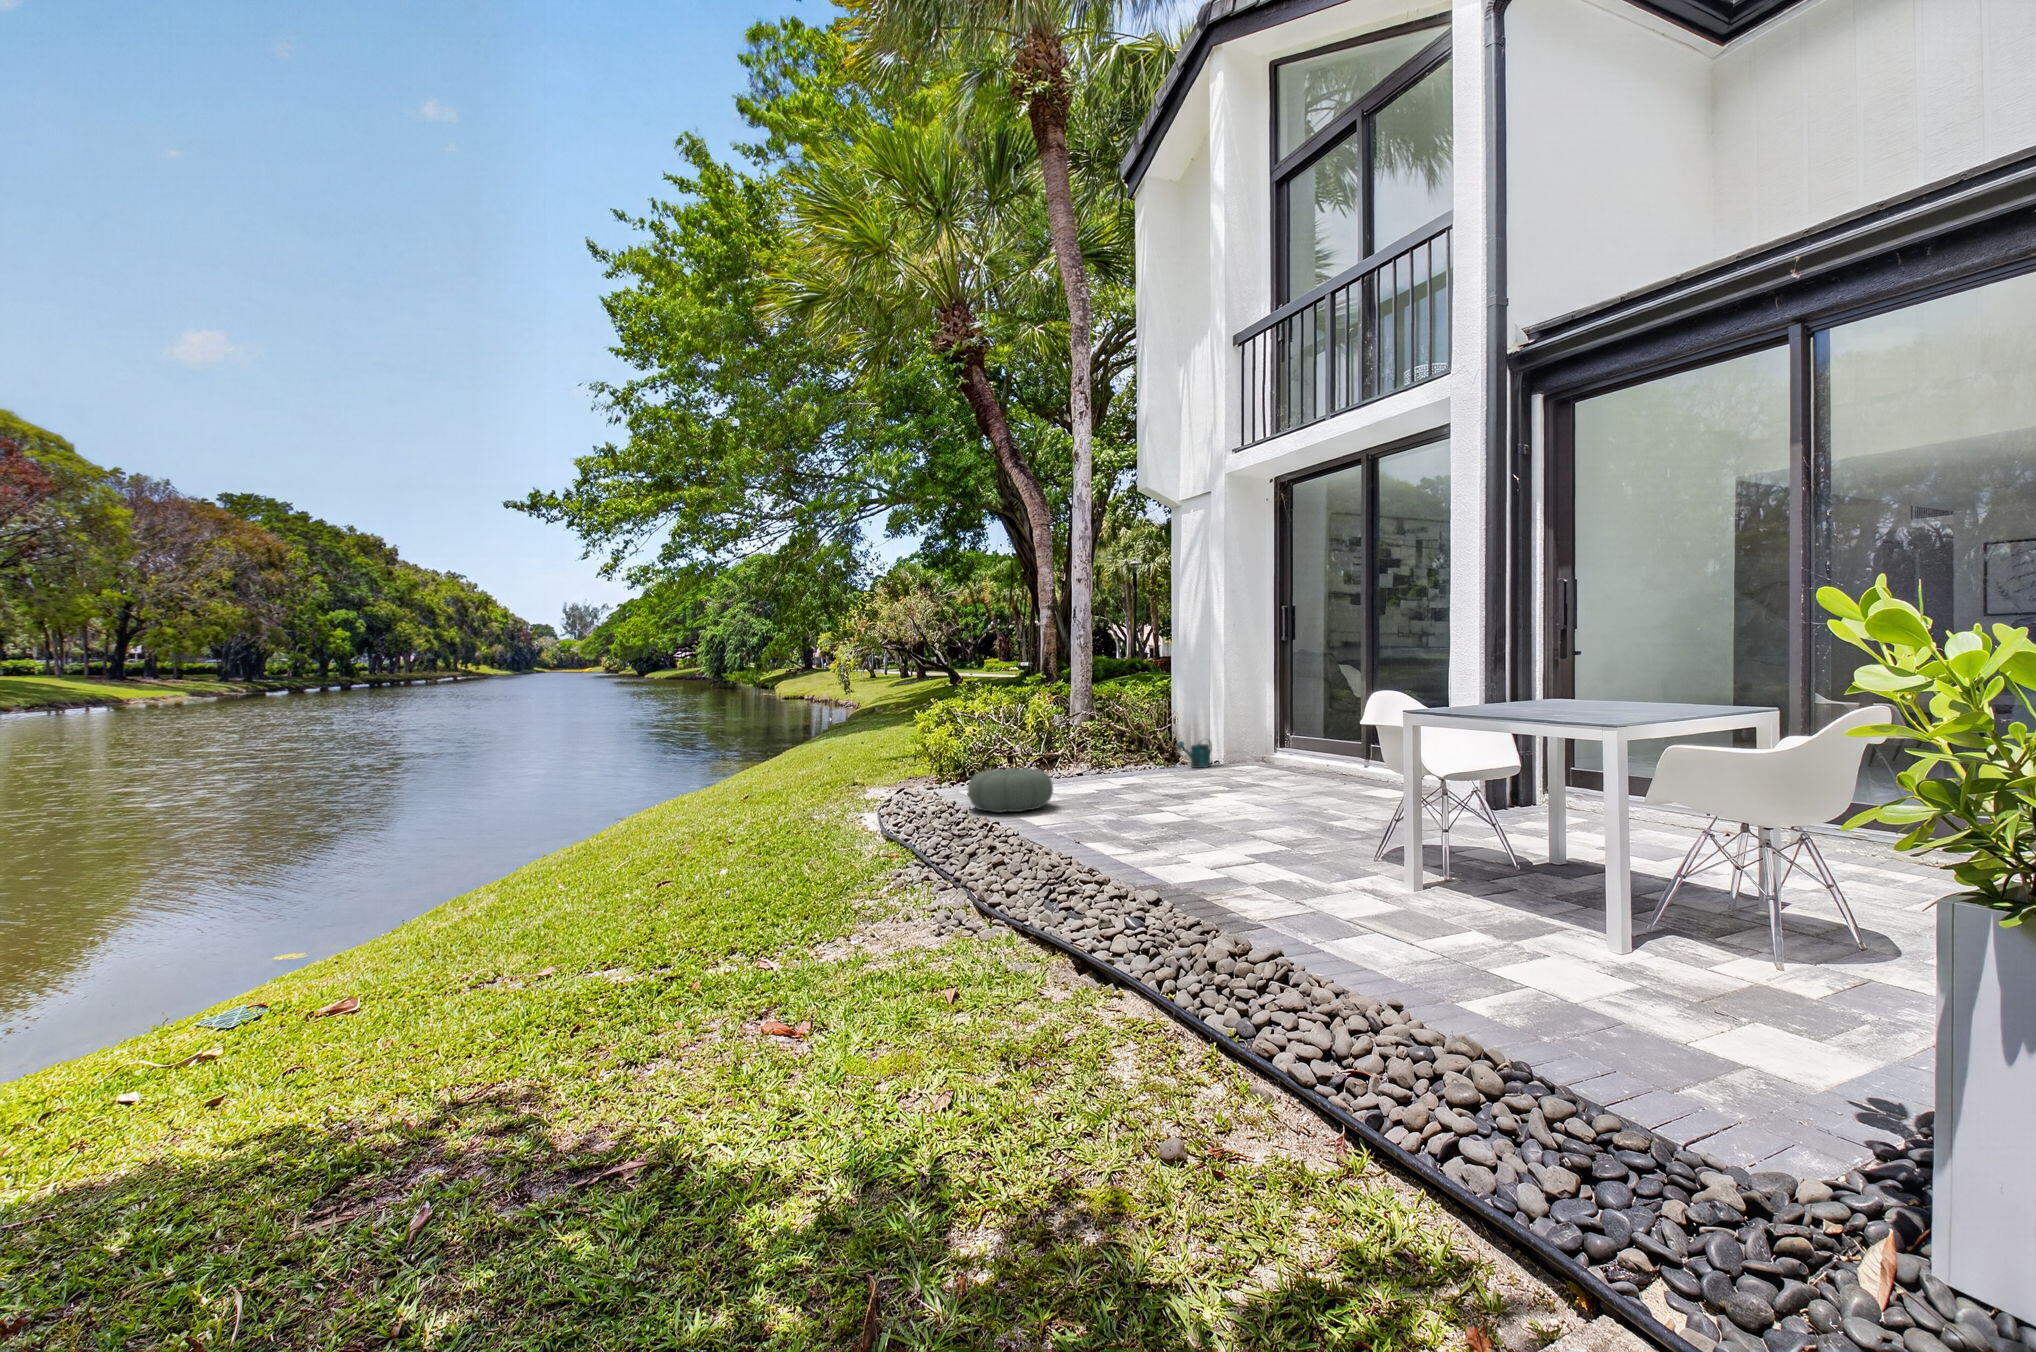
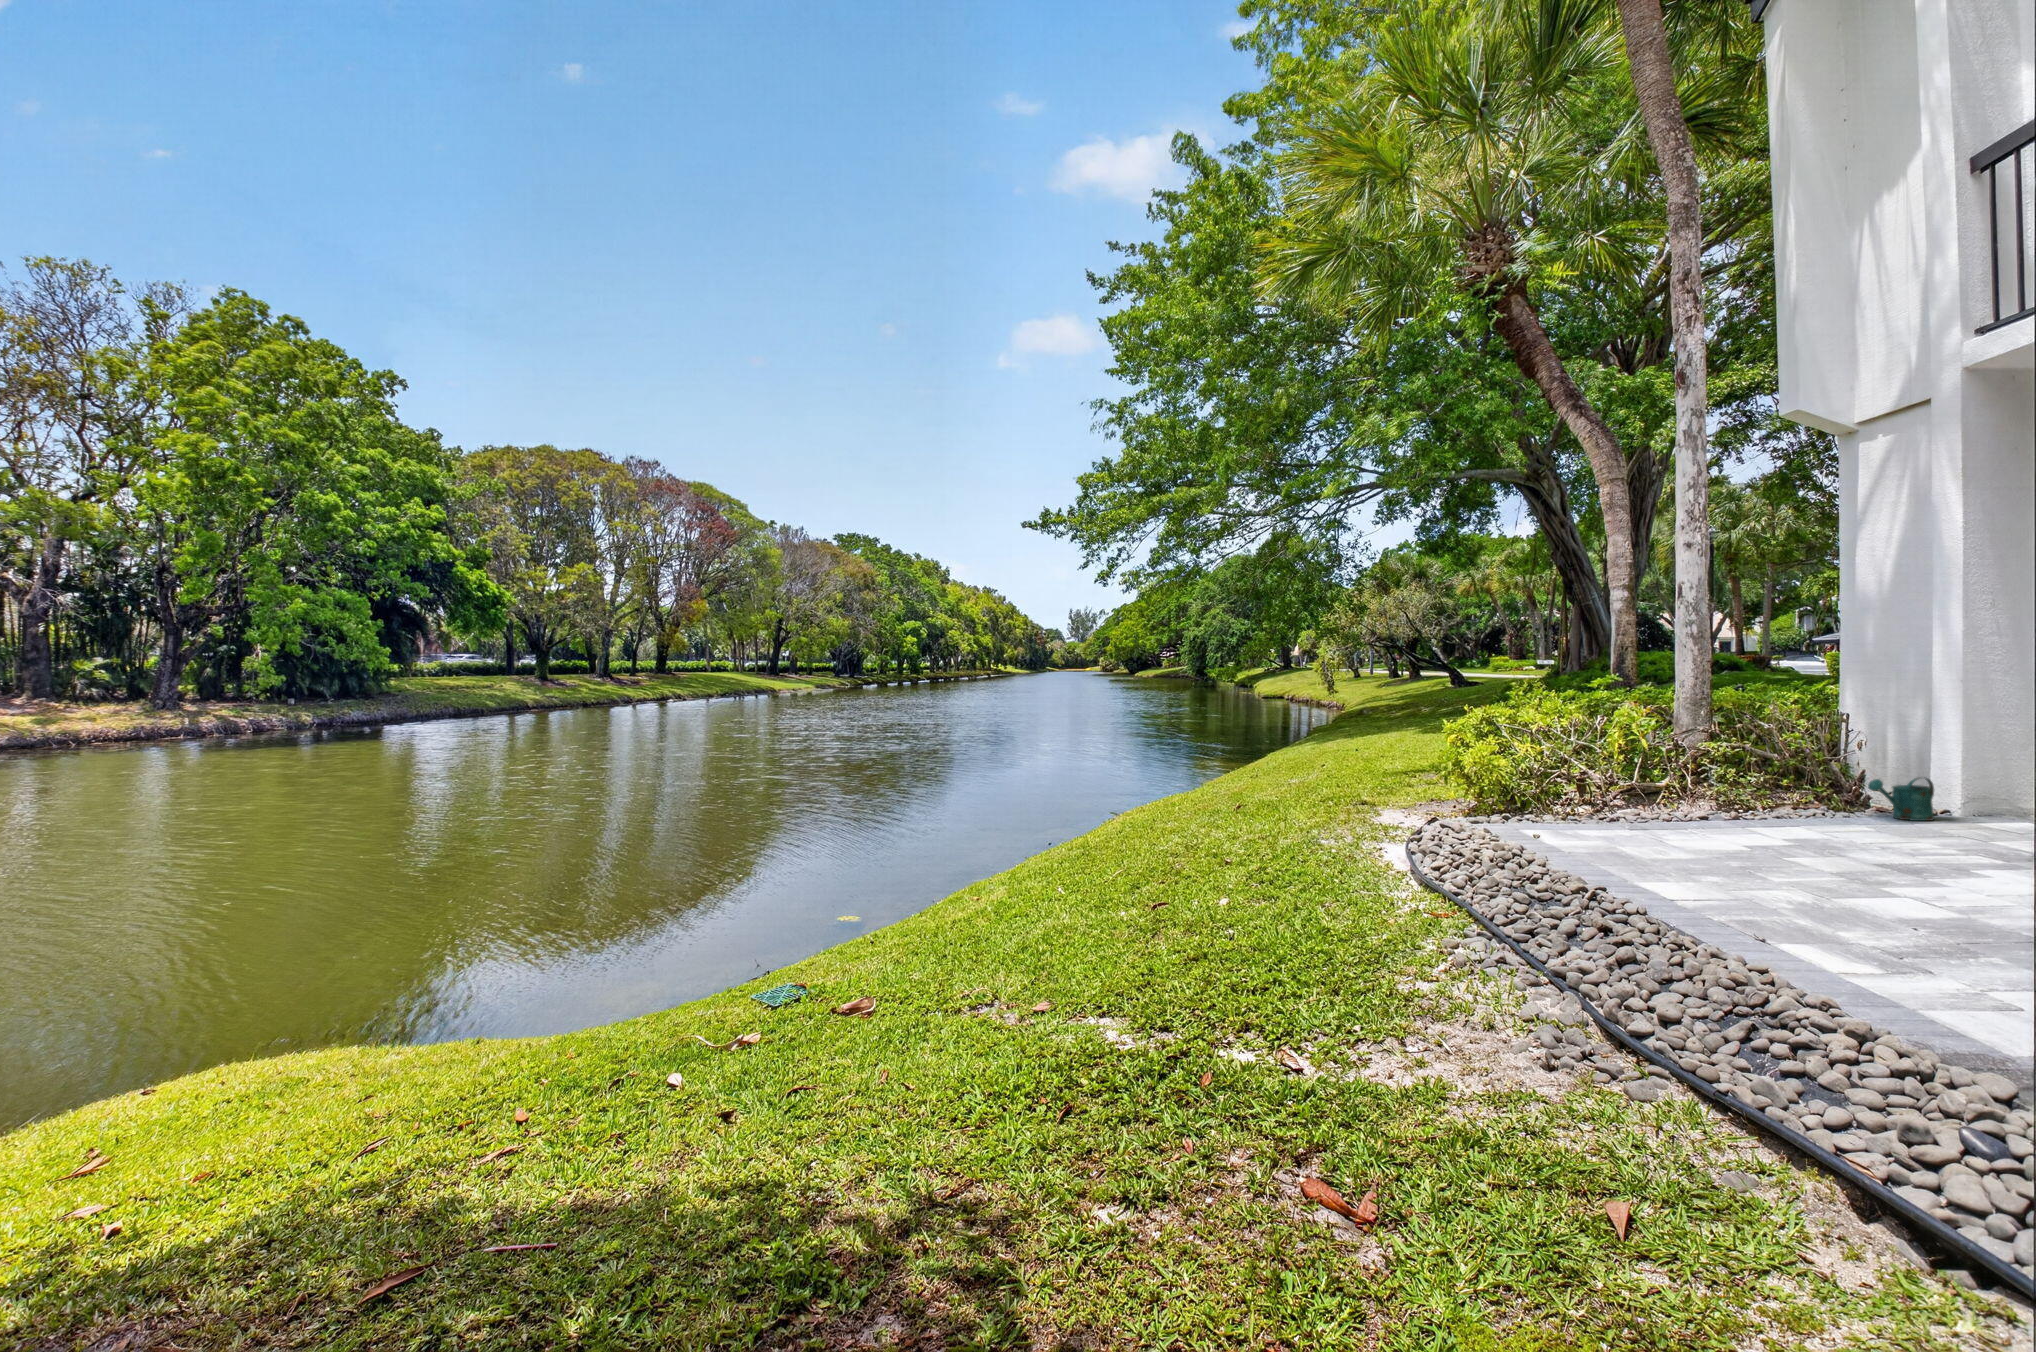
pouf: present [968,768,1053,813] -> none [1537,807,1675,869]

